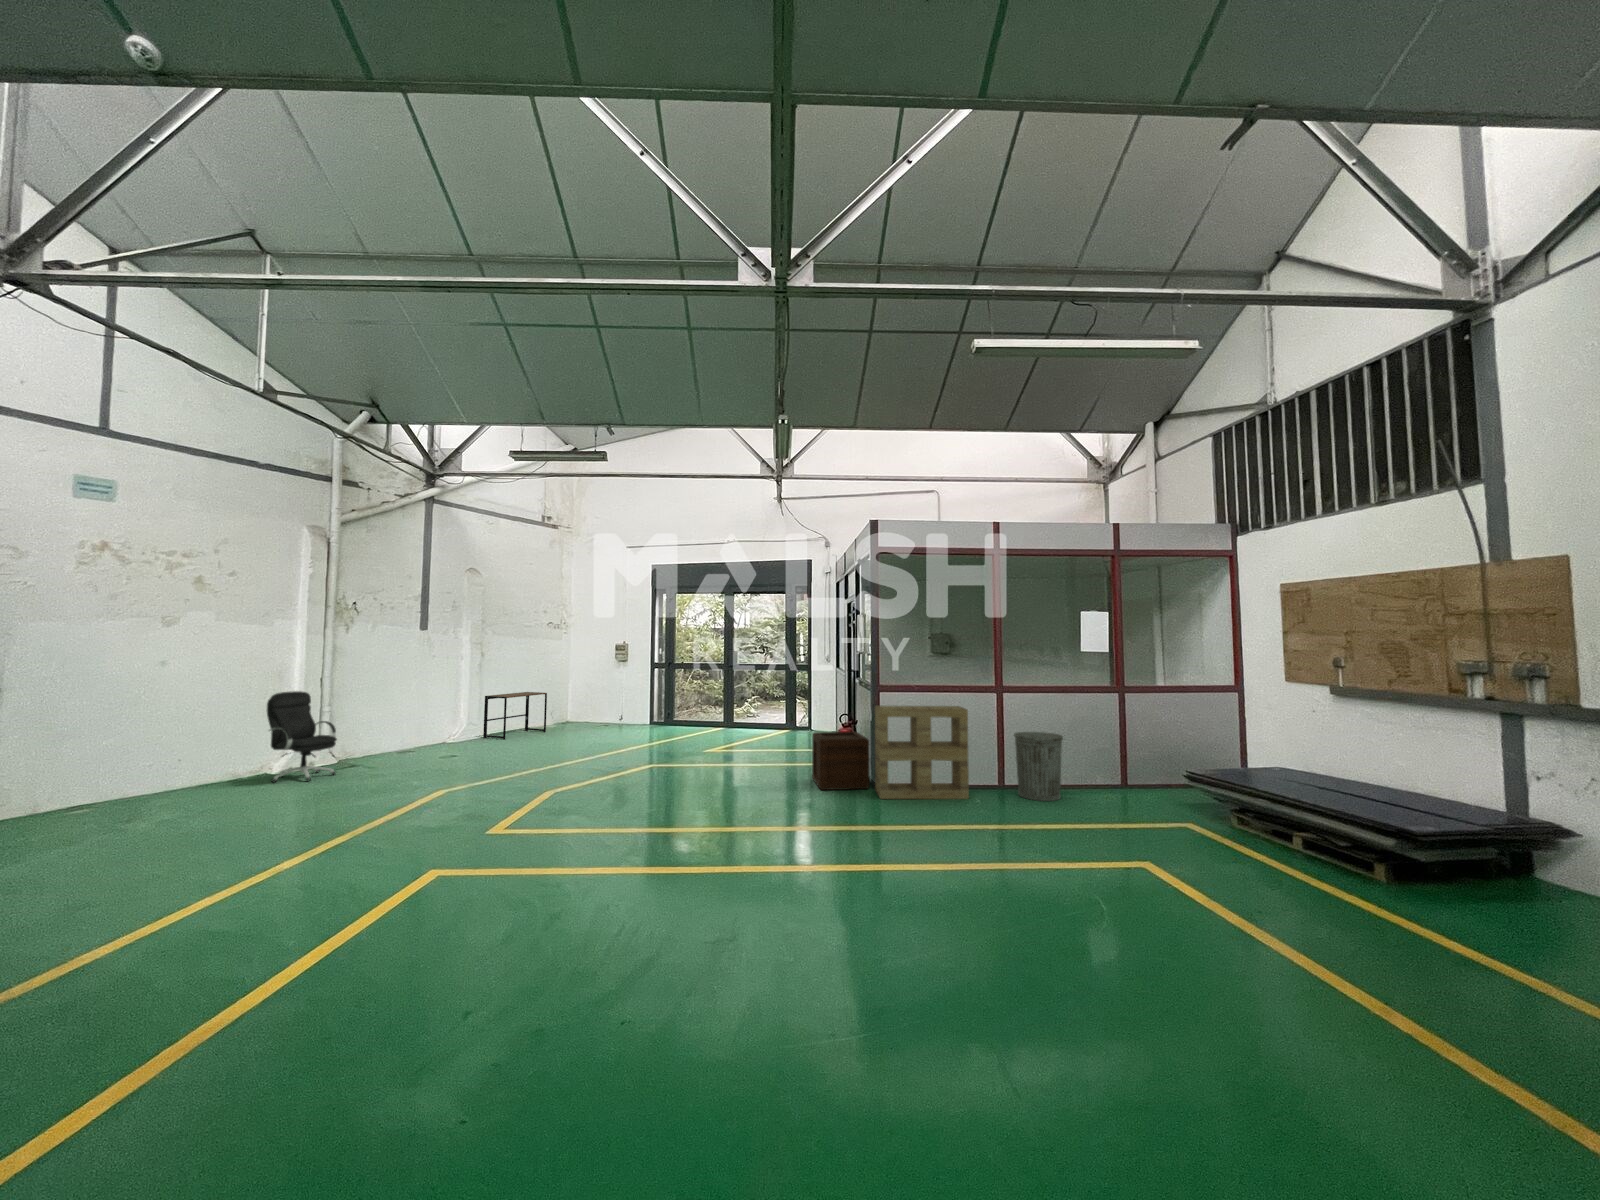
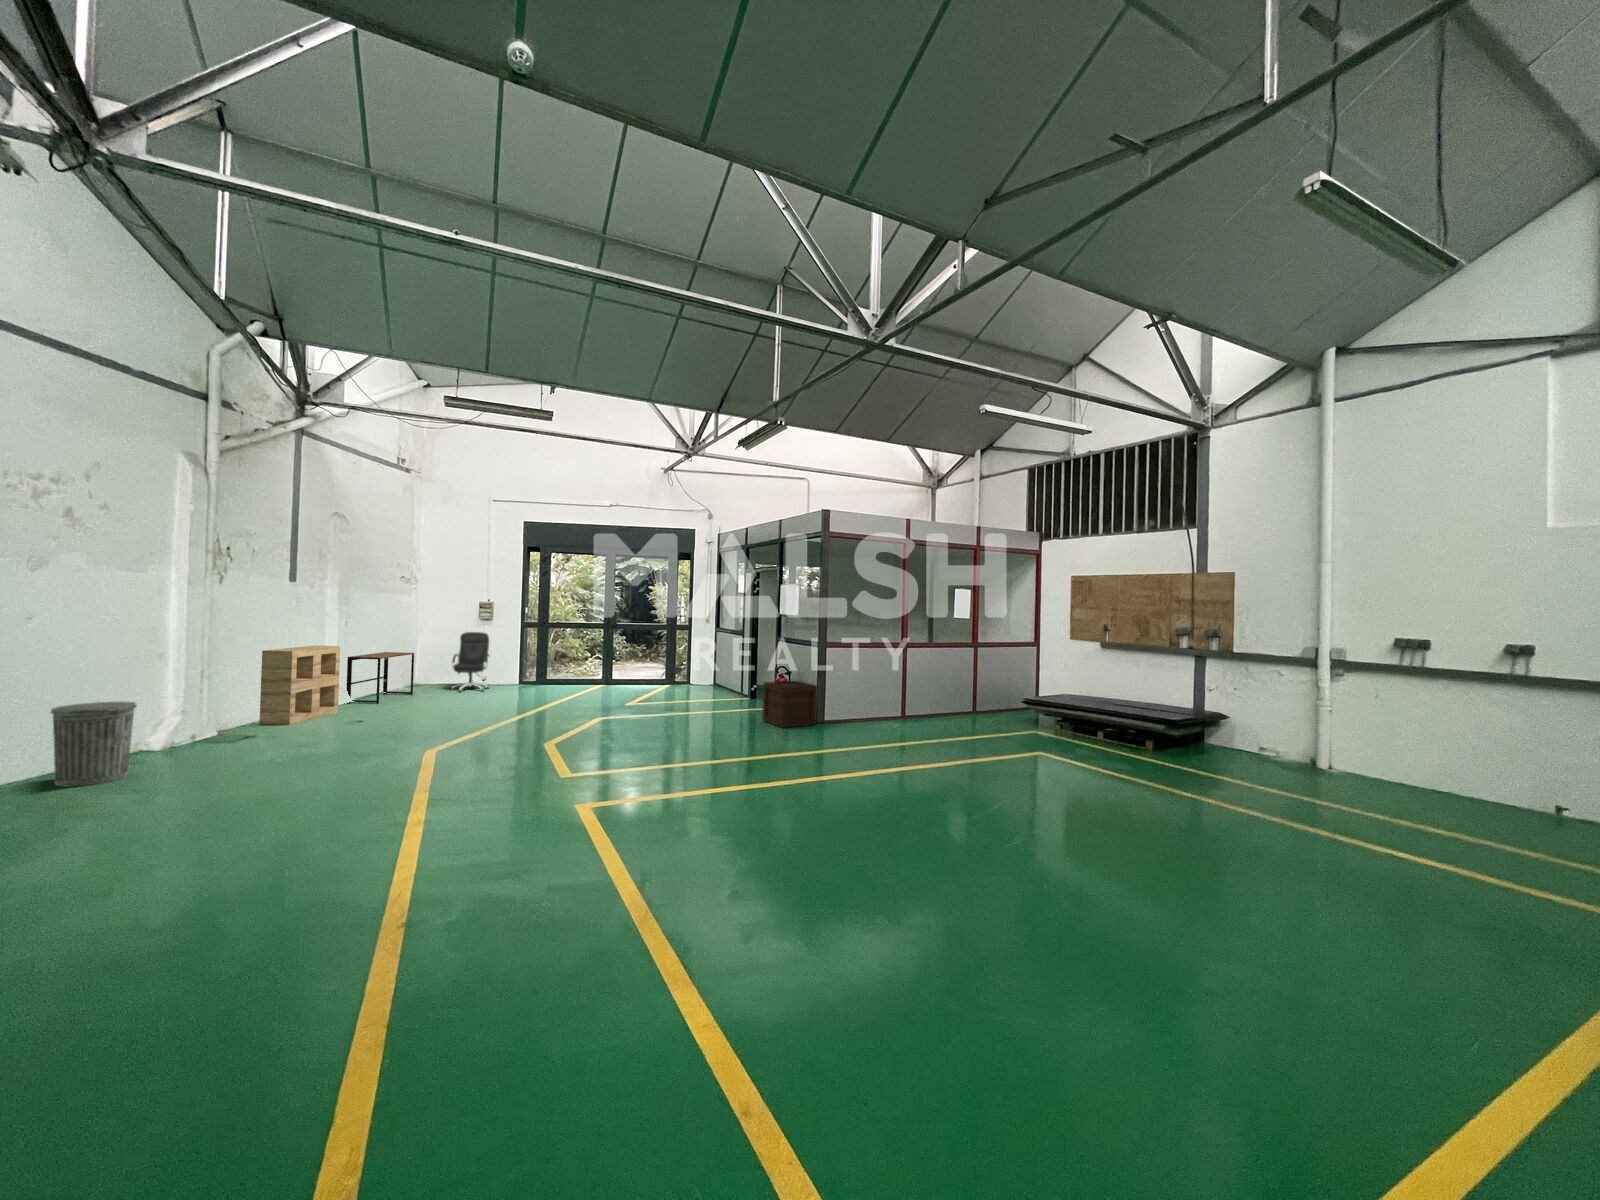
office chair: present [267,691,337,782] -> present [451,632,489,692]
shelving unit: present [875,706,969,799] -> present [259,646,340,725]
trash can: present [1014,732,1063,801] -> present [51,702,136,787]

